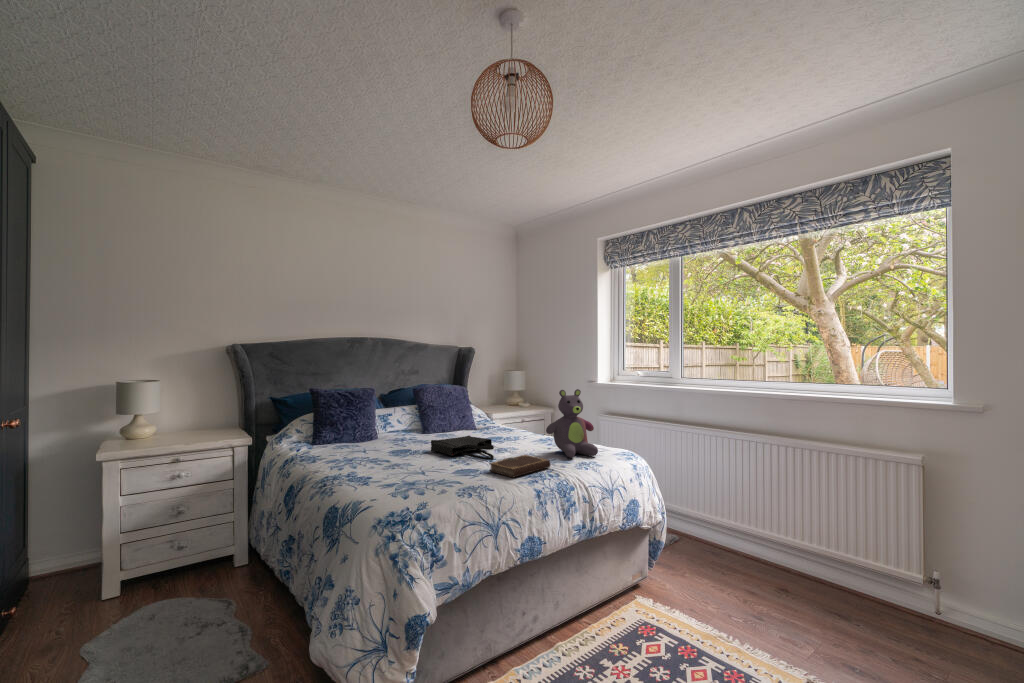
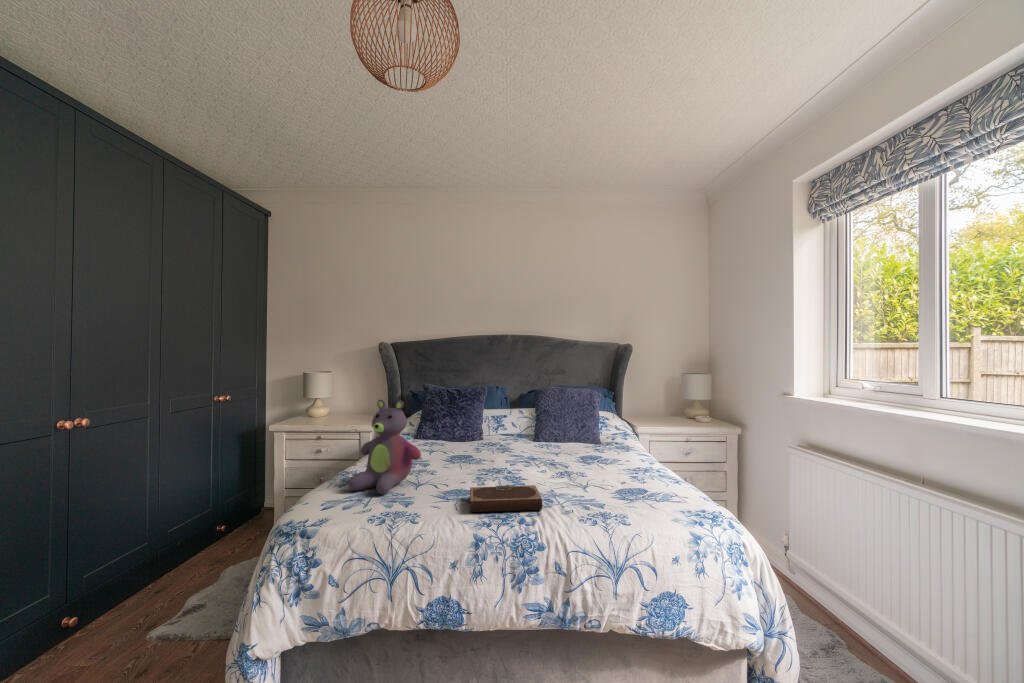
stuffed bear: present [546,389,598,458] -> present [348,400,421,494]
tote bag: present [431,436,494,460] -> none [480,449,540,484]

